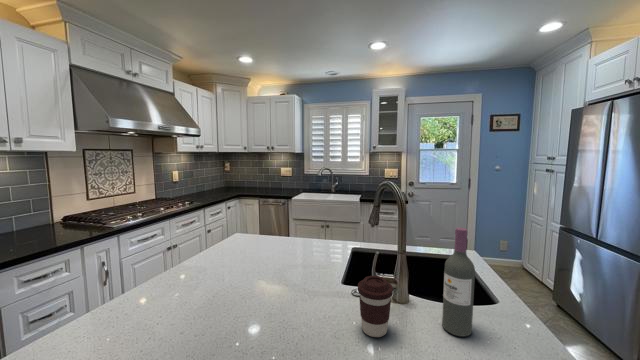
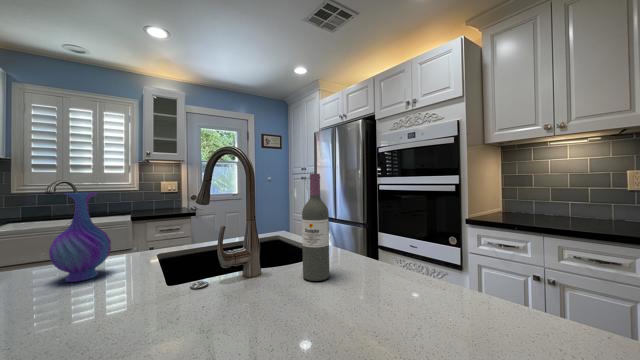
vase: none [295,207,323,261] -> present [49,193,111,282]
coffee cup: present [358,276,393,337] -> none [219,237,266,314]

